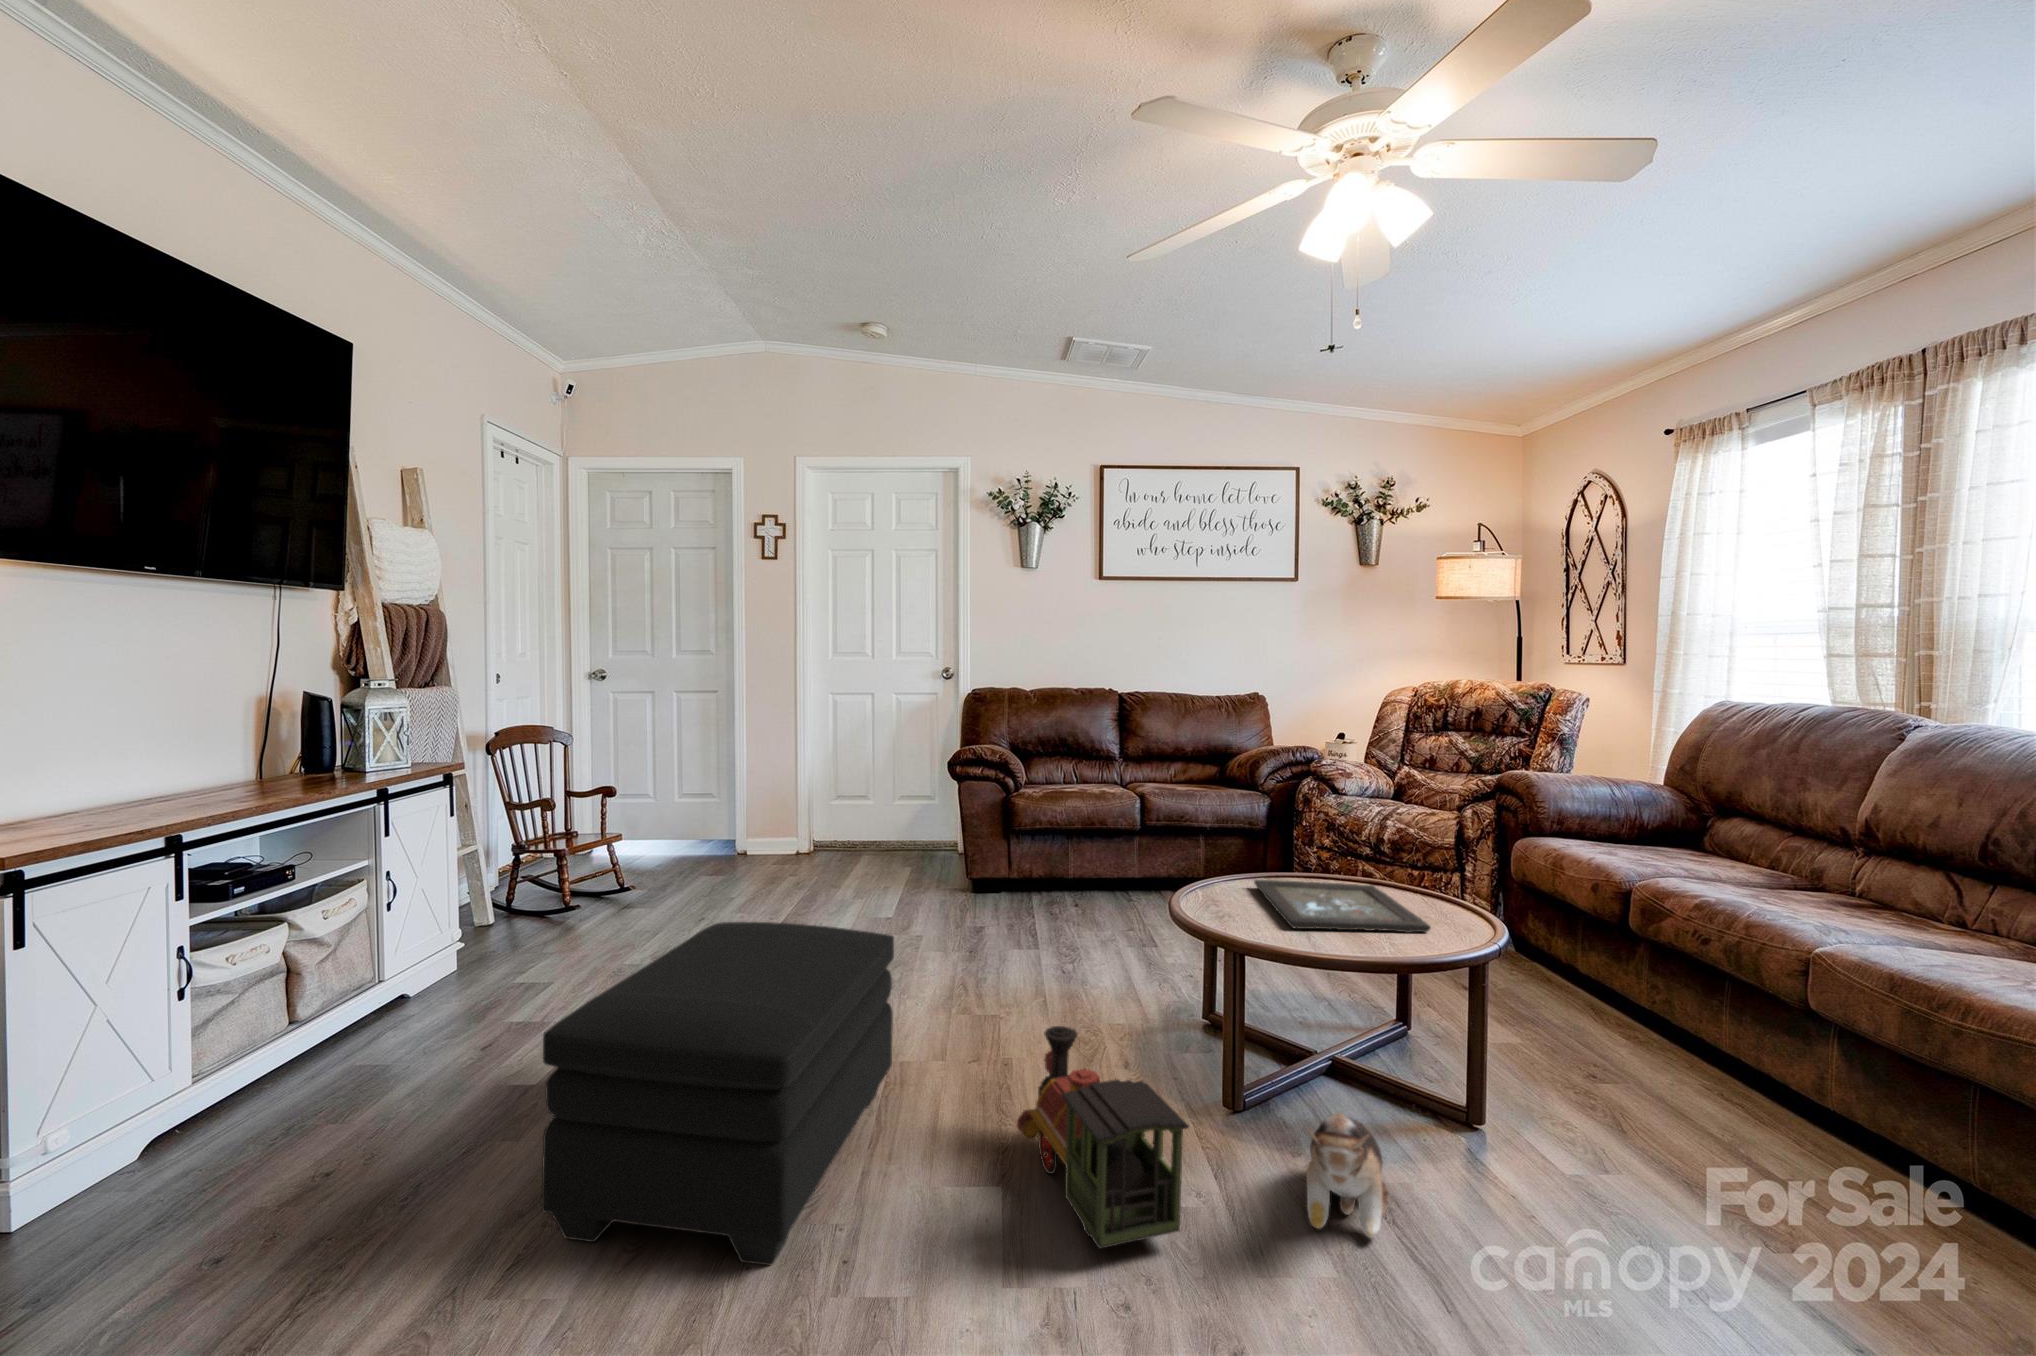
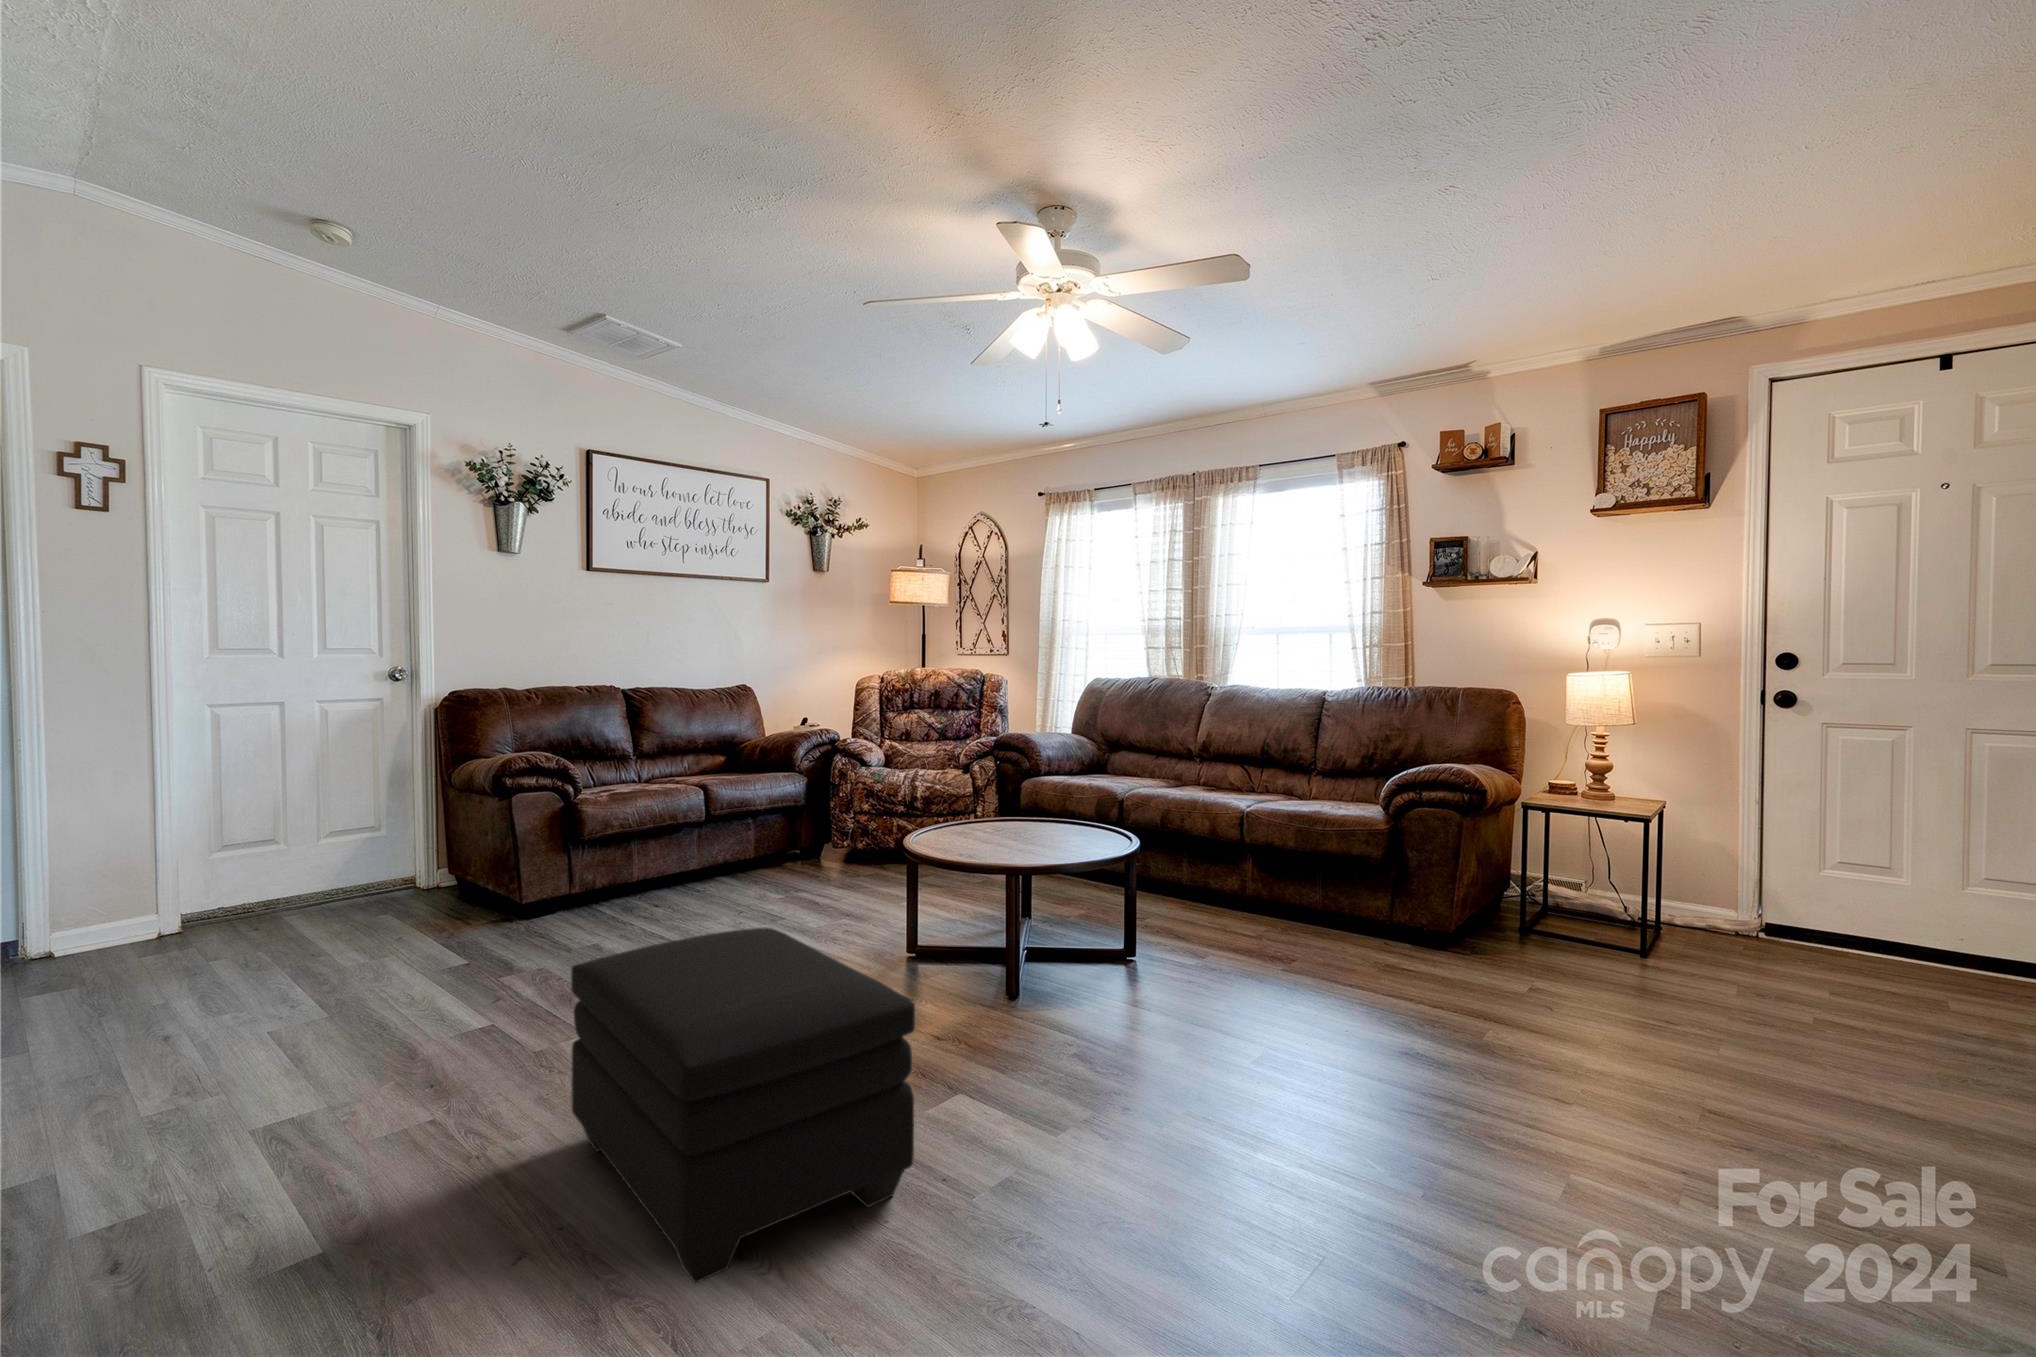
tray: present [1254,880,1431,933] -> none [951,819,1091,850]
toy train: present [1017,1026,1189,1249] -> none [923,955,1098,1081]
plush toy: present [1307,1113,1388,1238] -> none [1092,943,1175,1024]

